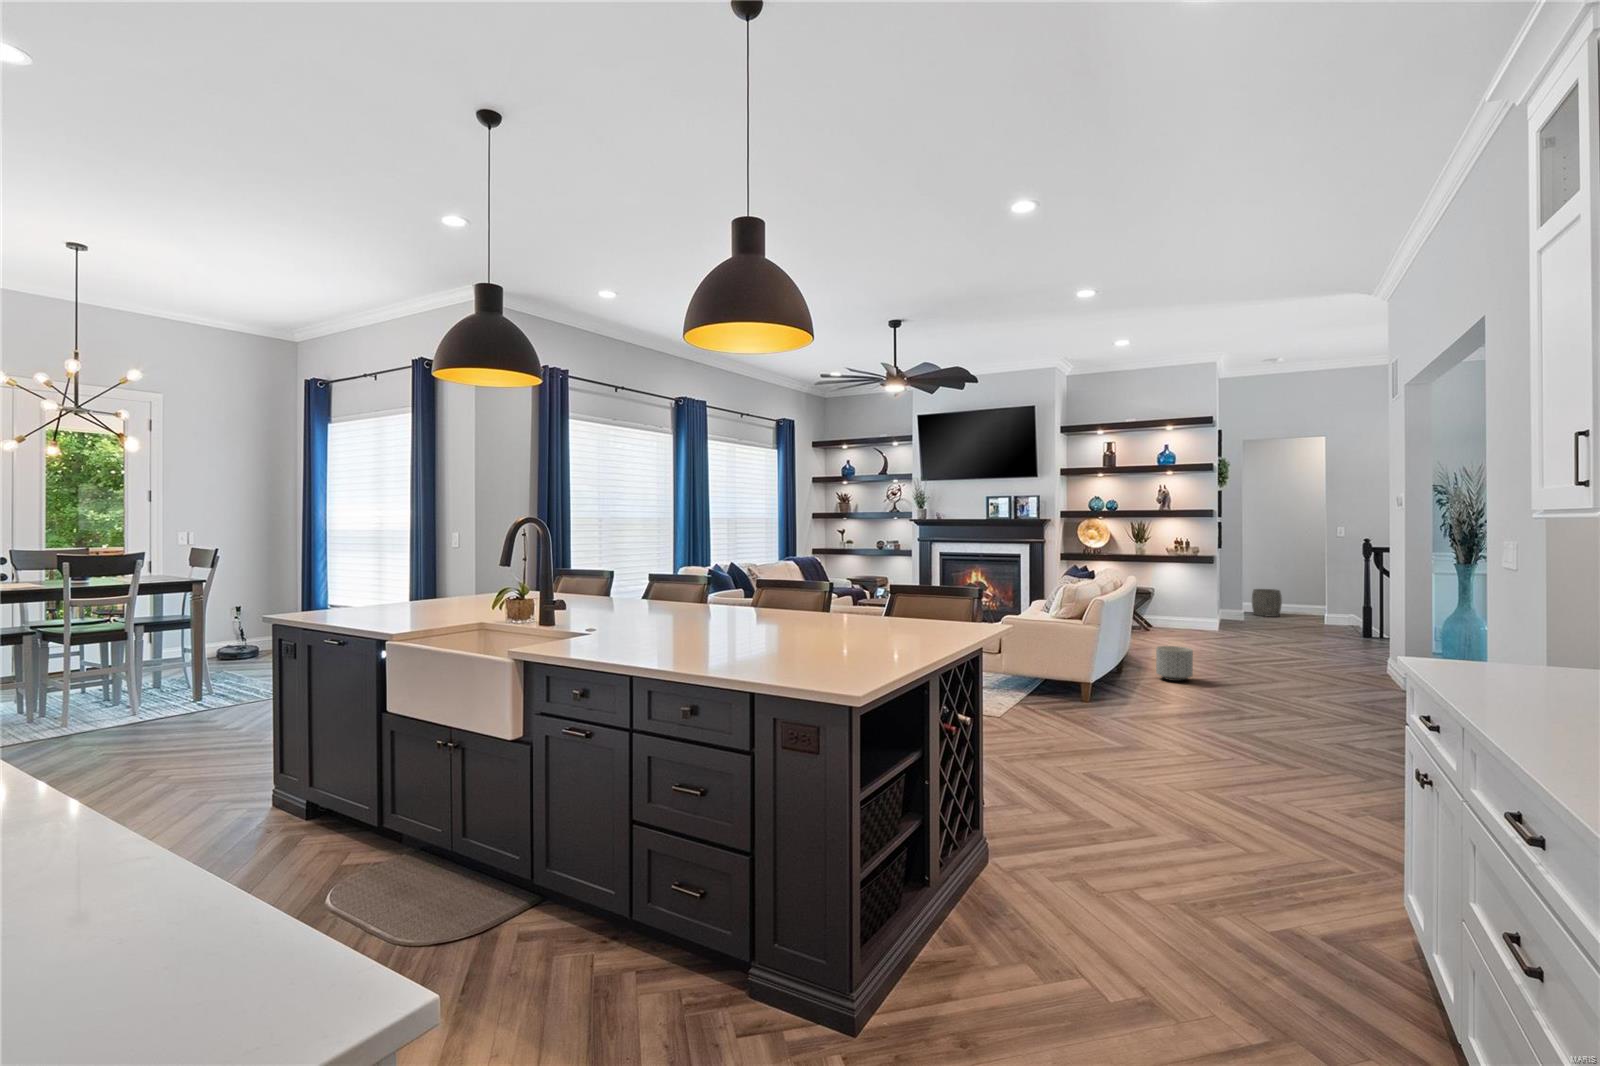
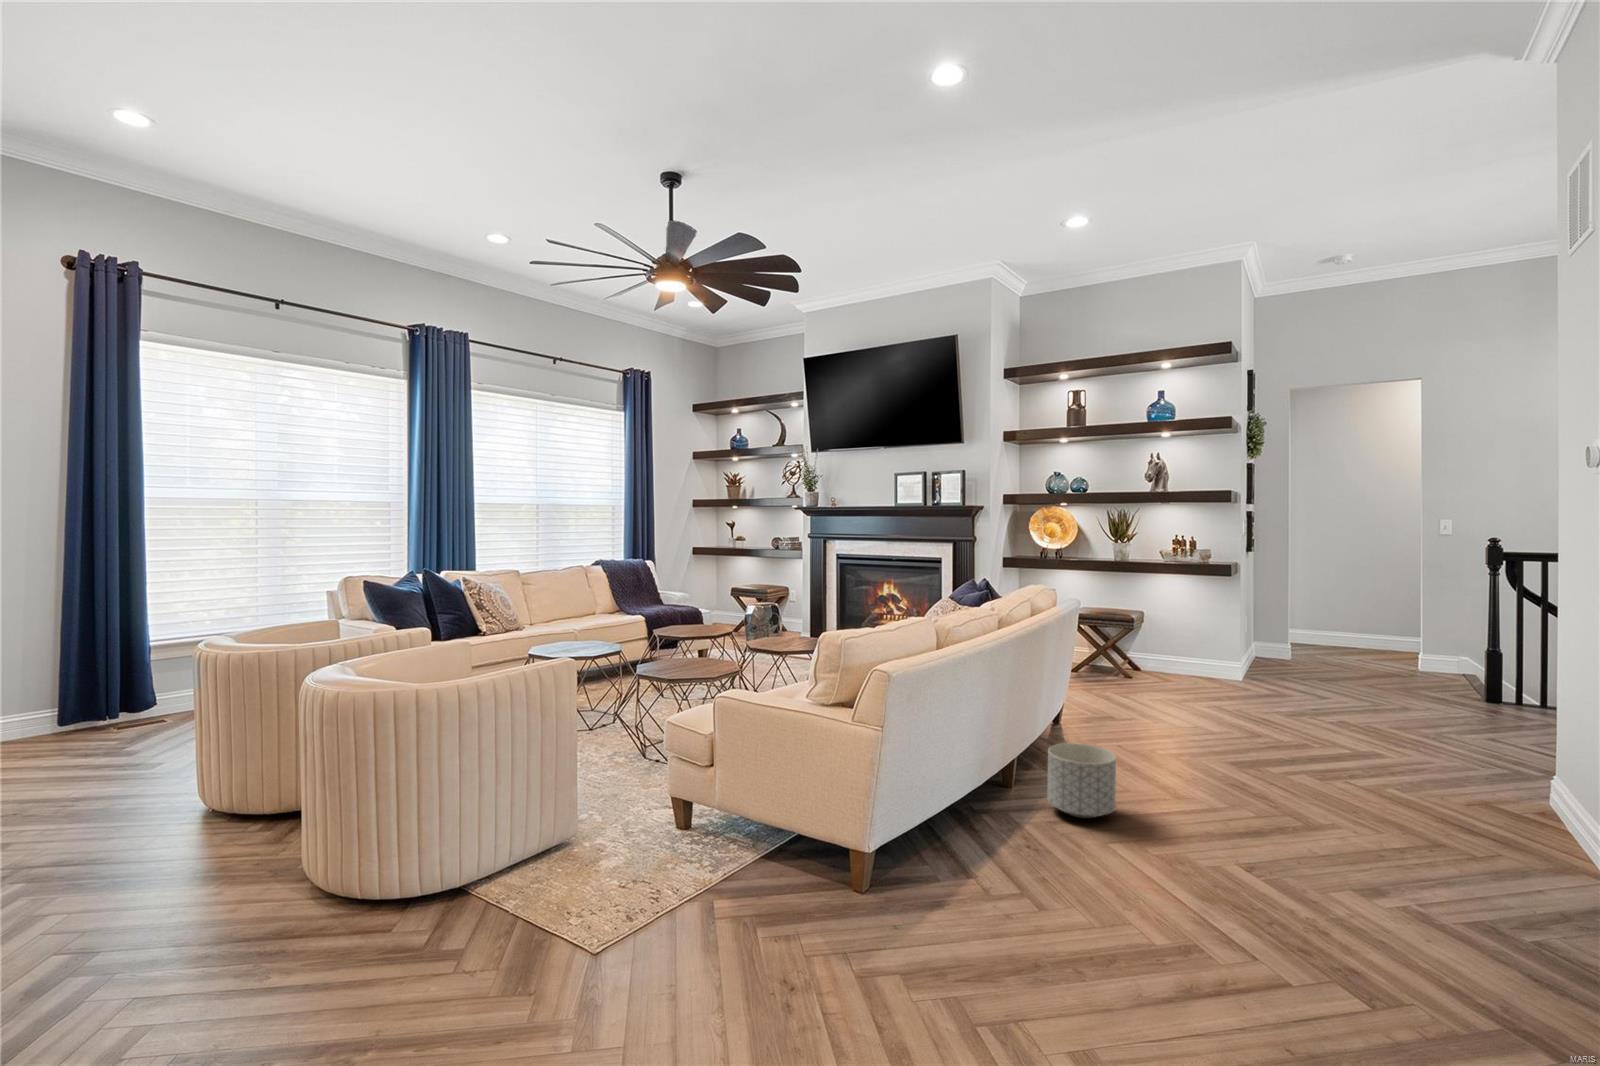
woven basket: present [1252,589,1282,617] -> none [1308,609,1354,651]

